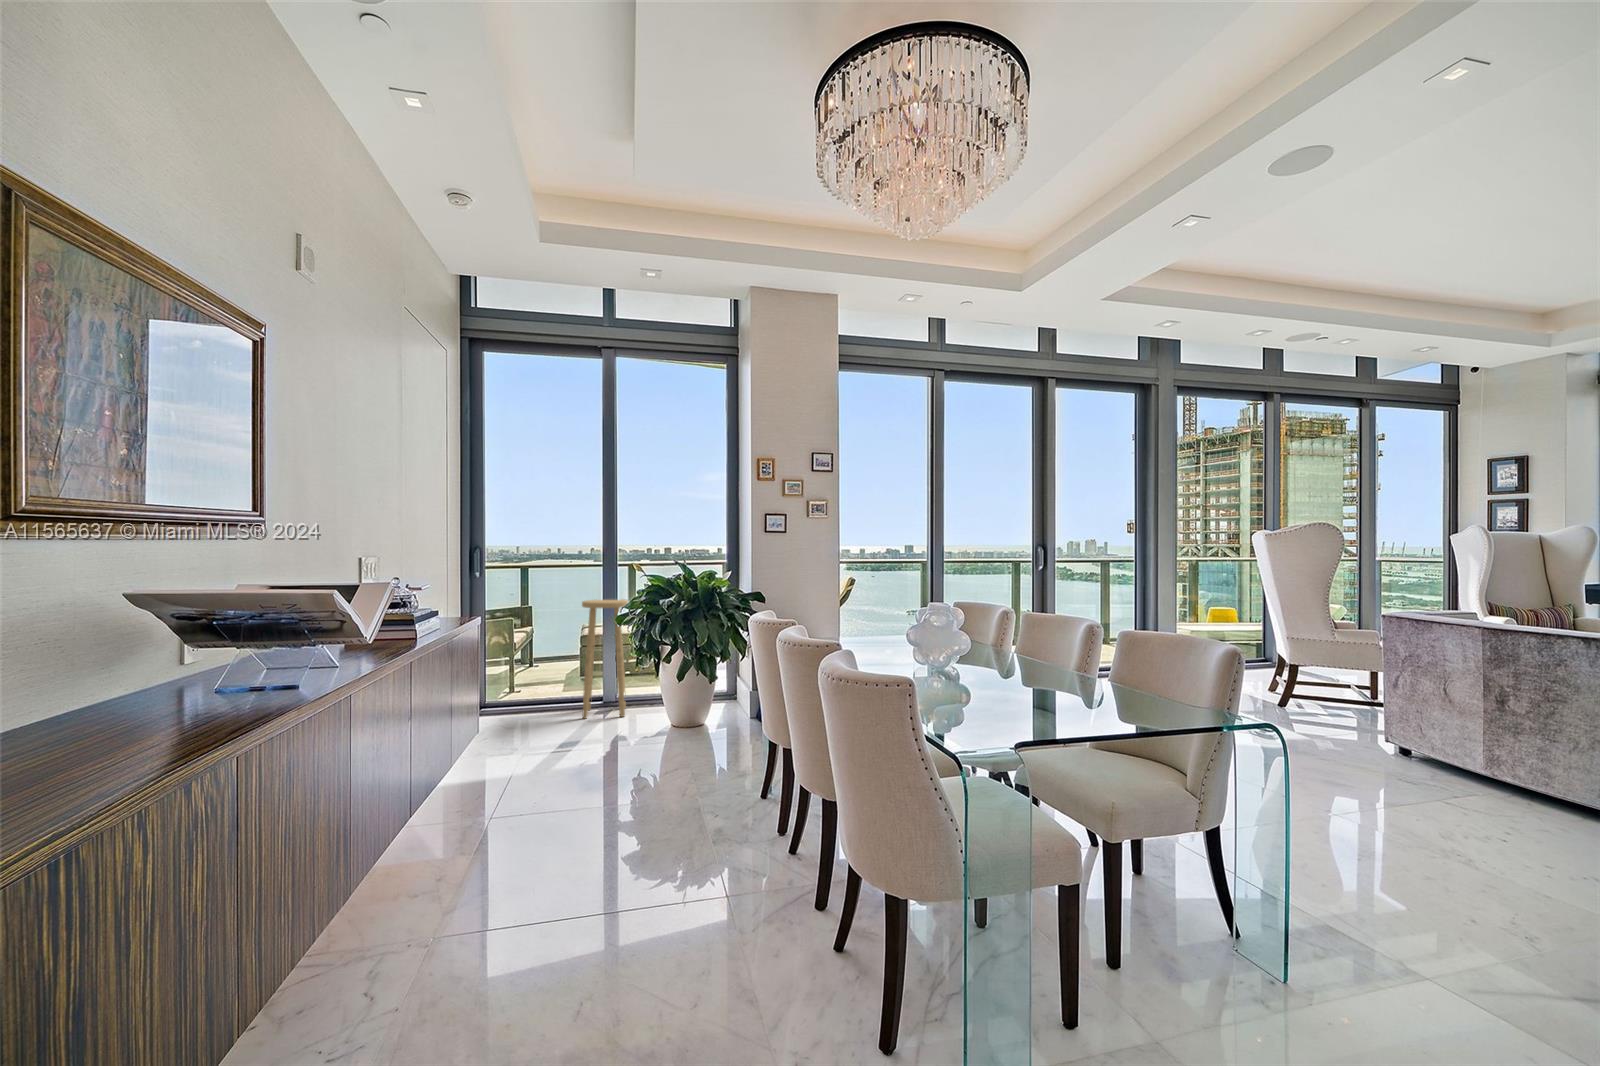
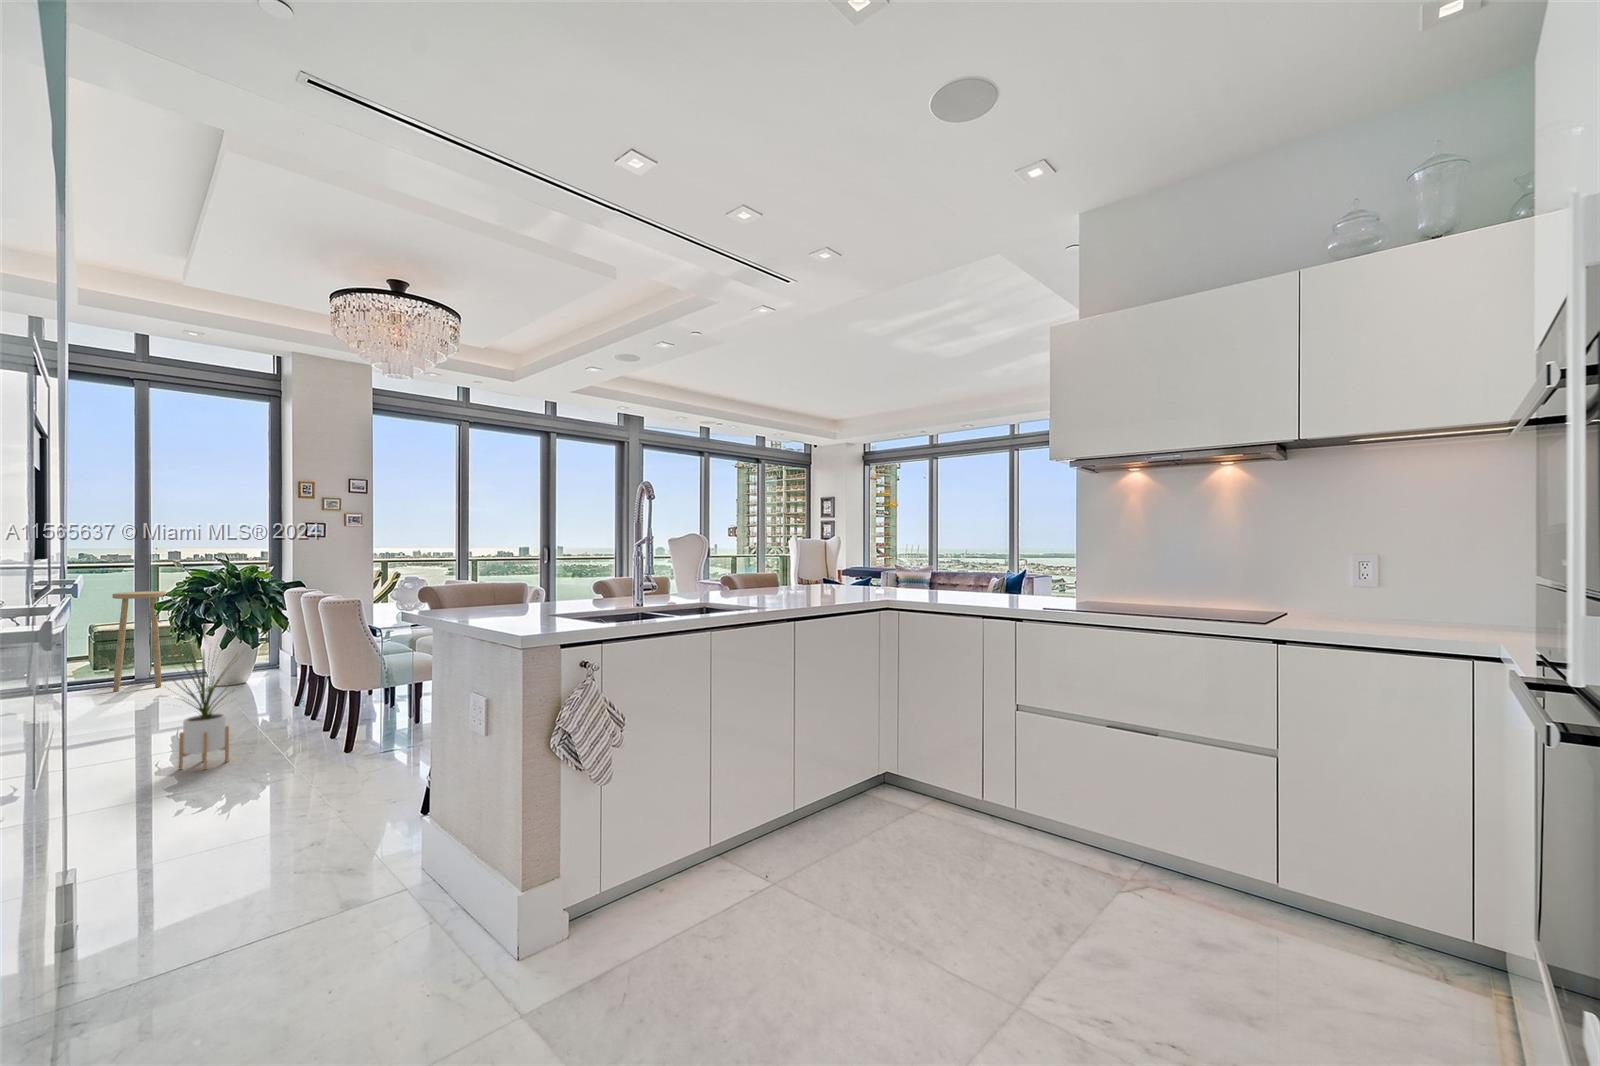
house plant: none [578,714,711,987] -> present [175,645,242,770]

